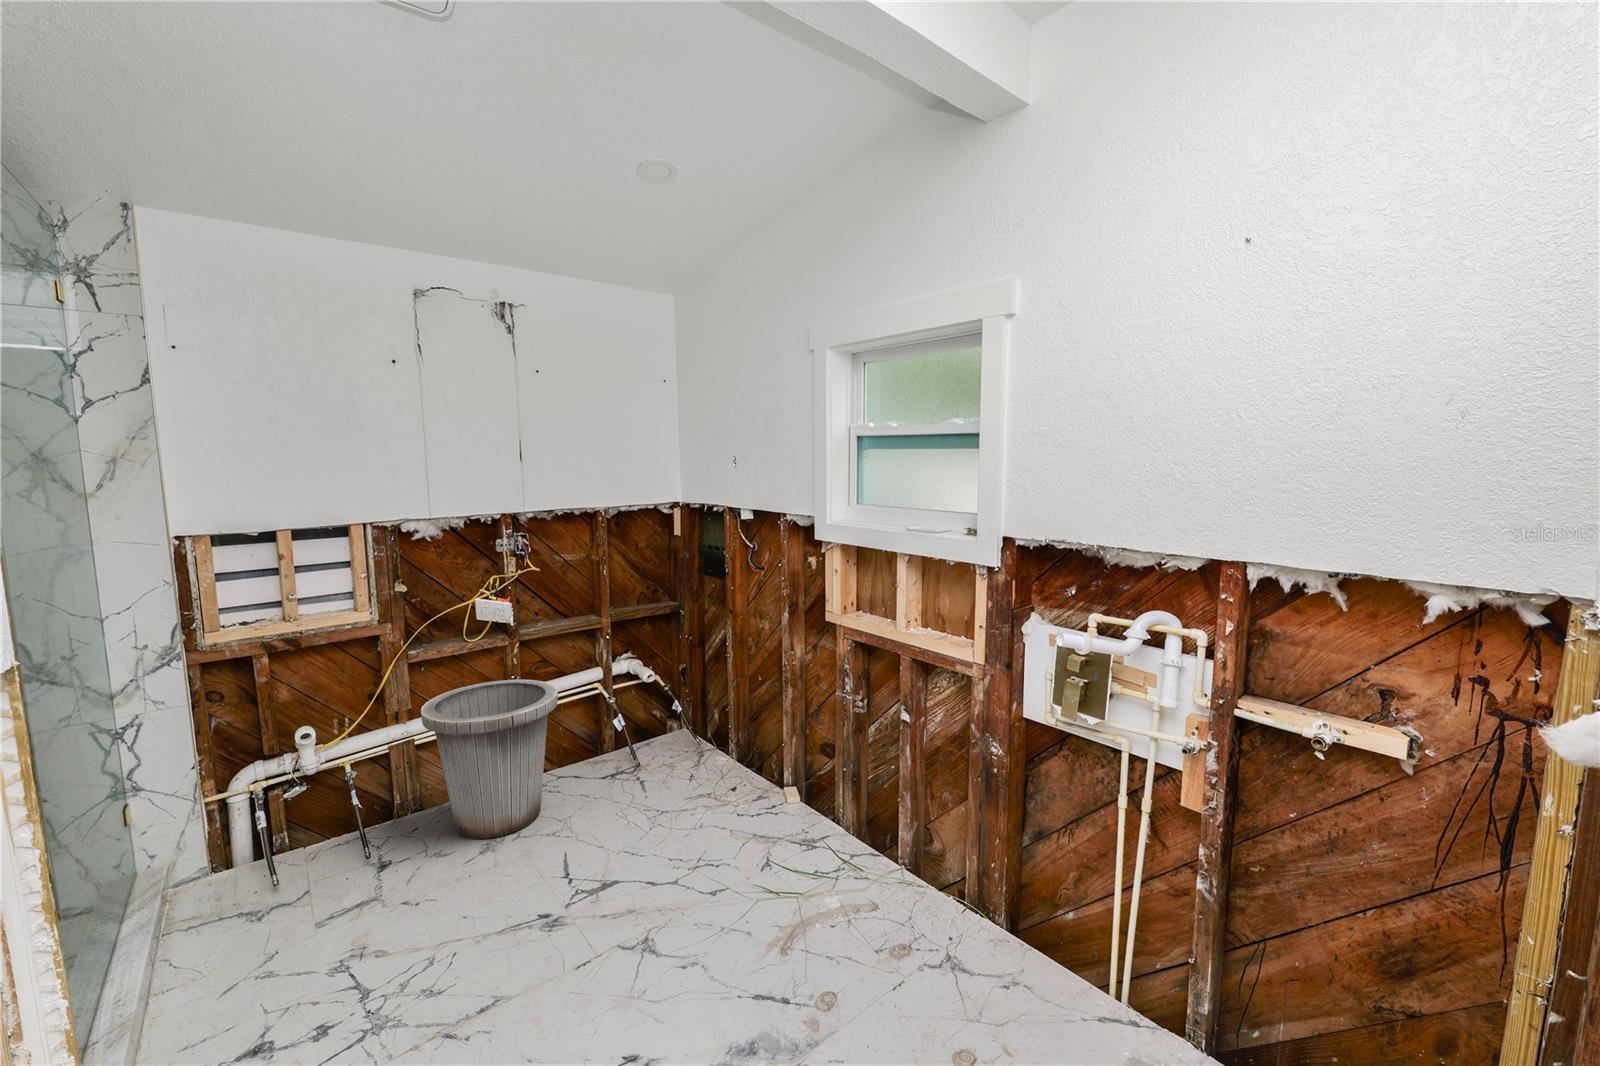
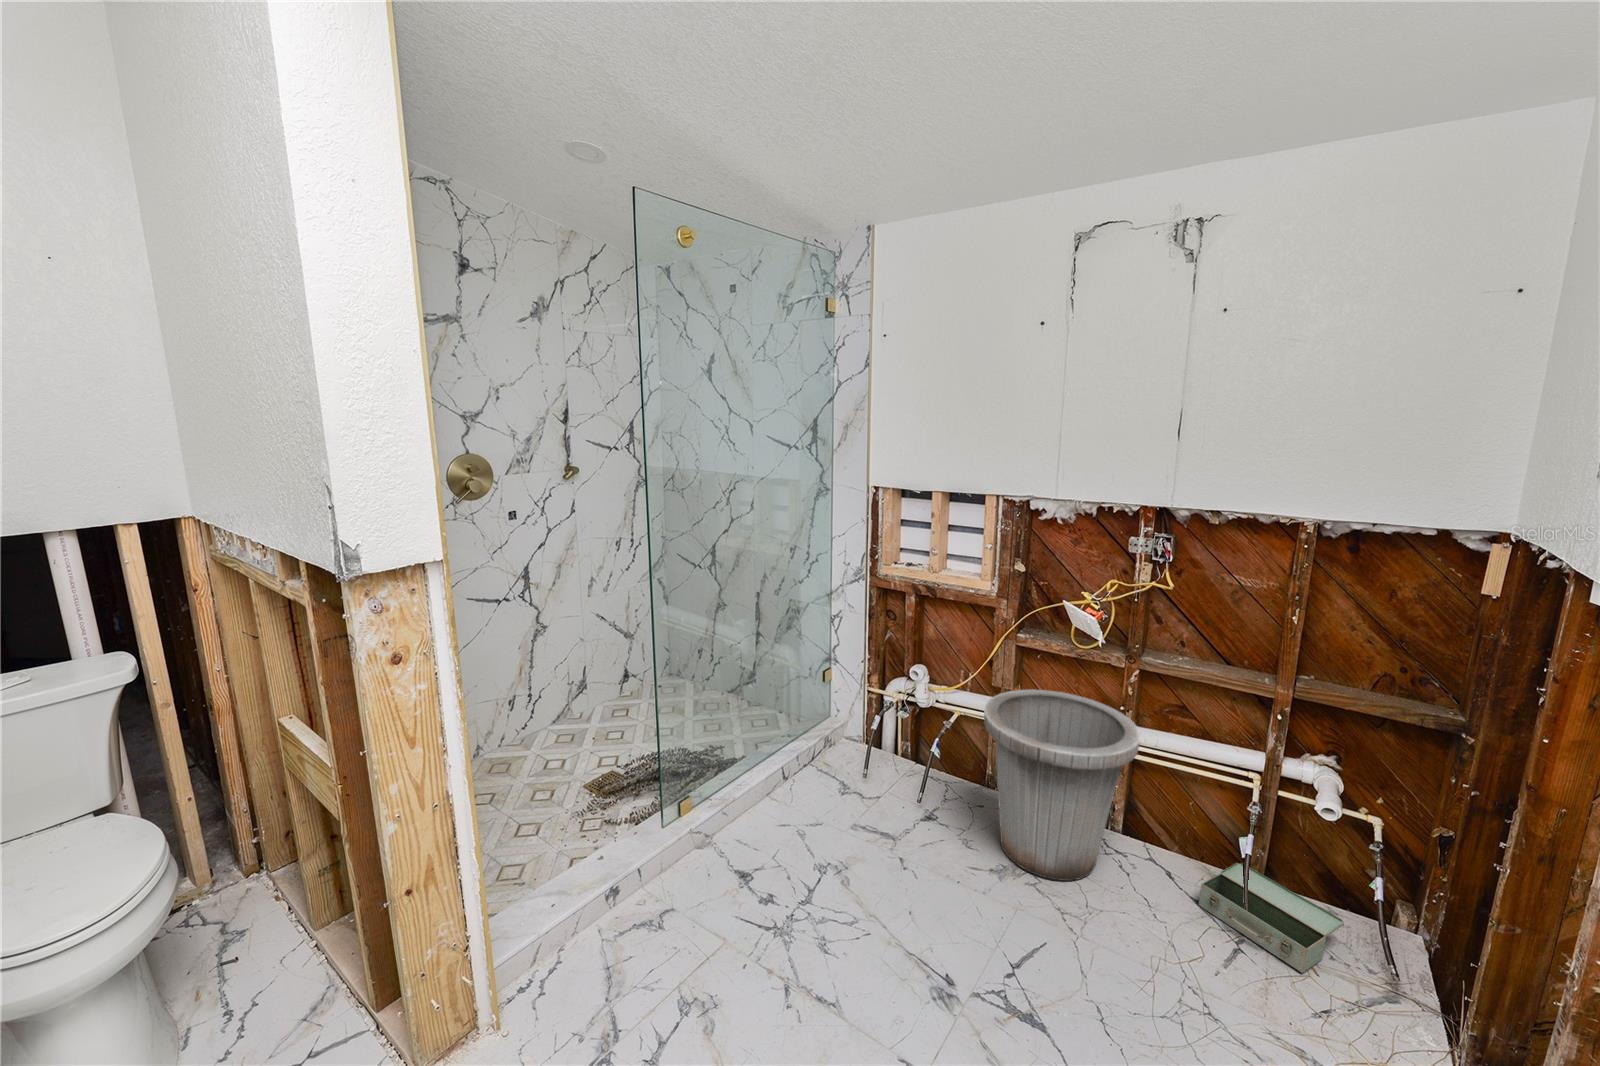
toolbox: none [604,737,670,780] -> present [1199,863,1344,973]

